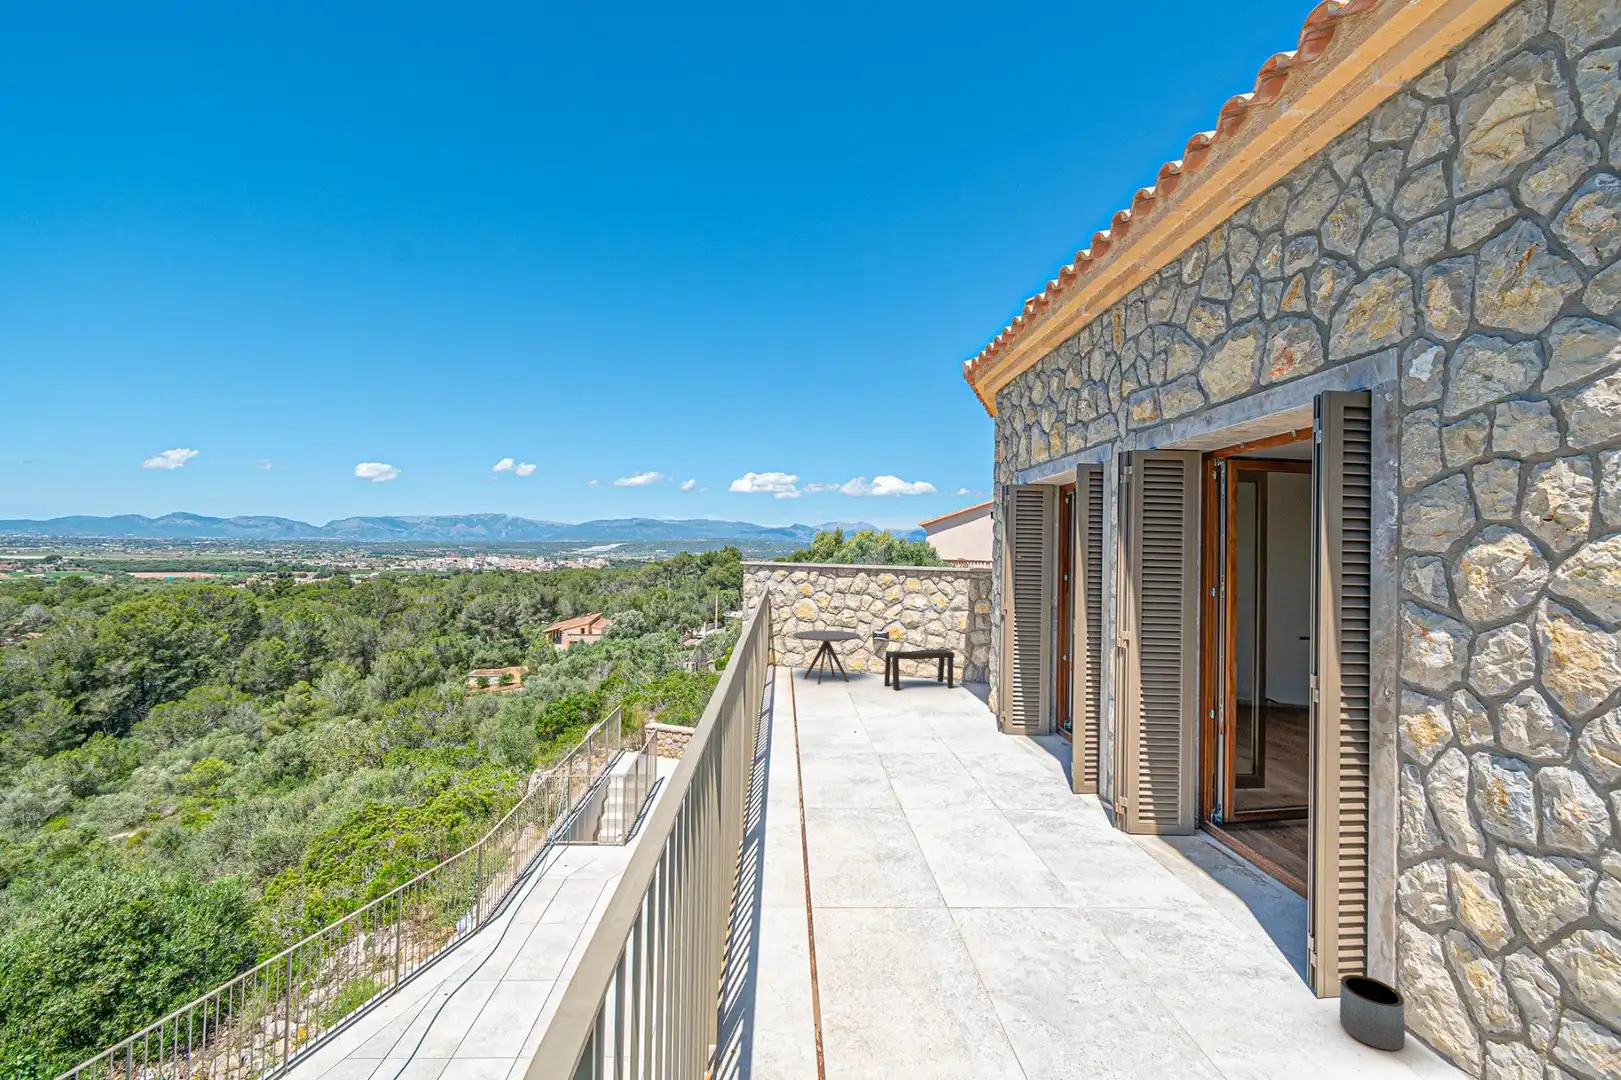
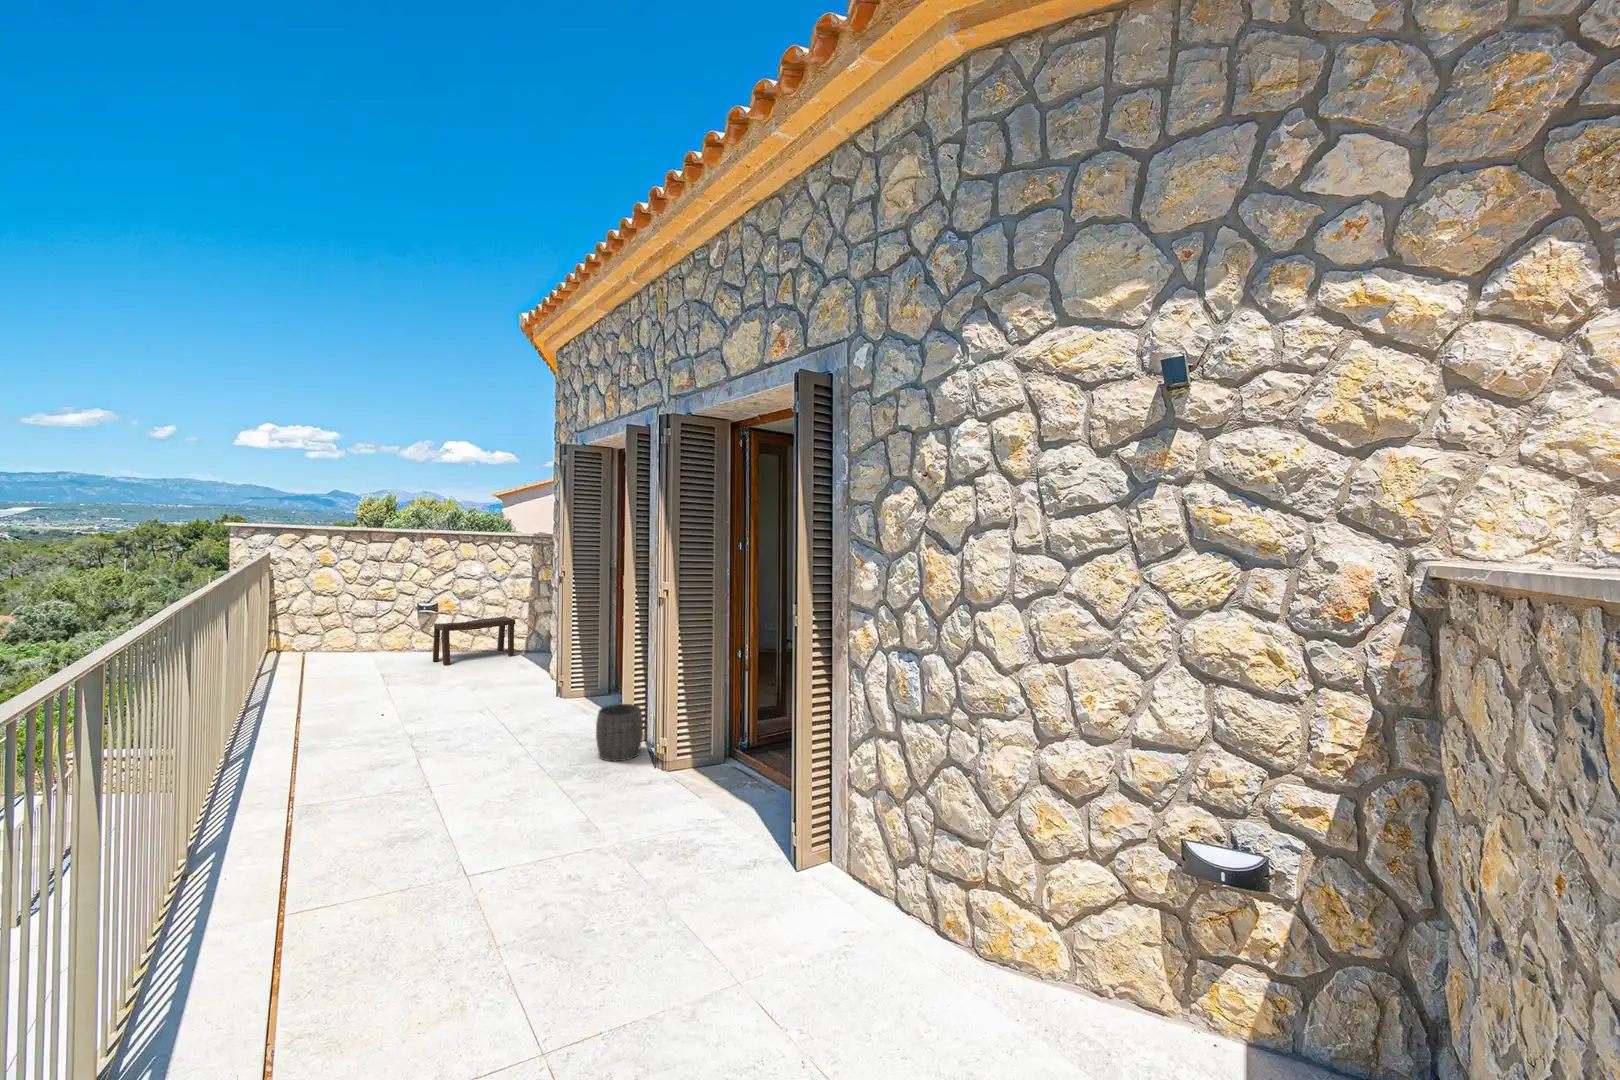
round table: present [793,631,860,685] -> none [306,606,402,670]
woven basket: none [1050,755,1100,817] -> present [596,704,643,761]
planter: present [1340,975,1405,1050] -> none [805,840,845,894]

